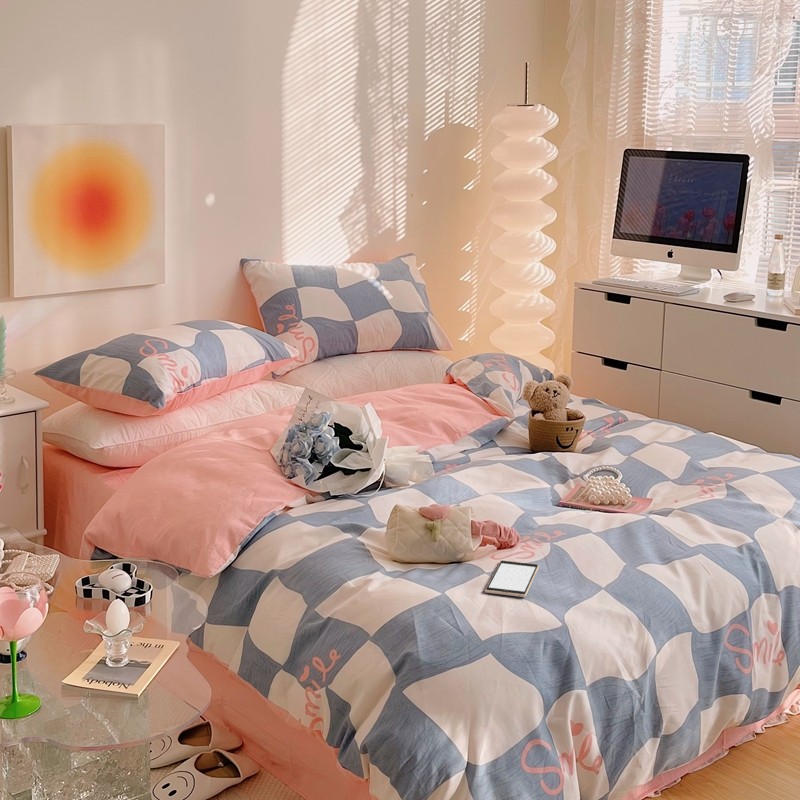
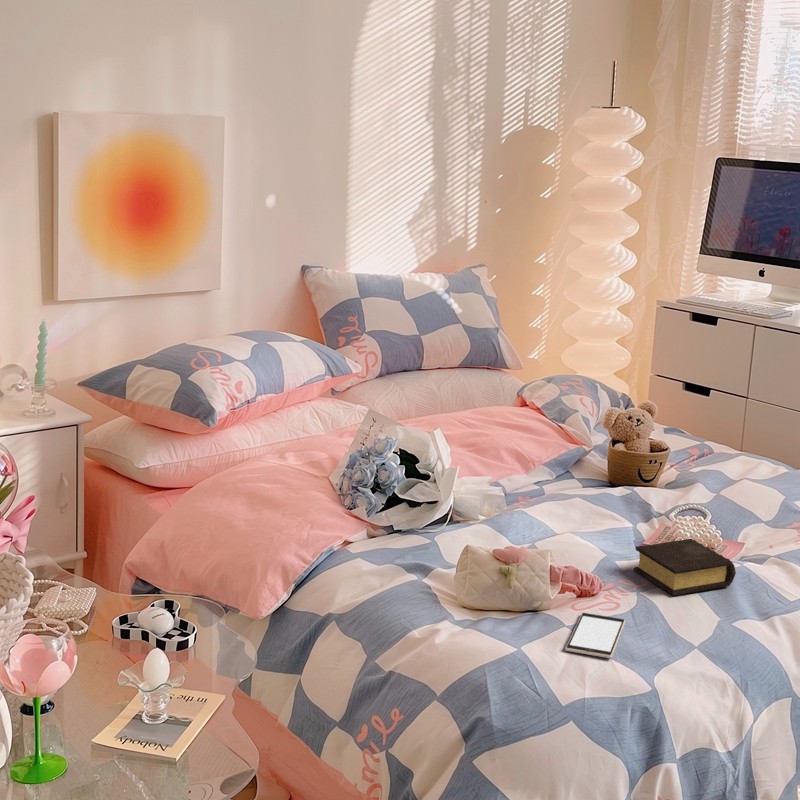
book: none [548,494,639,544] -> present [634,539,736,596]

